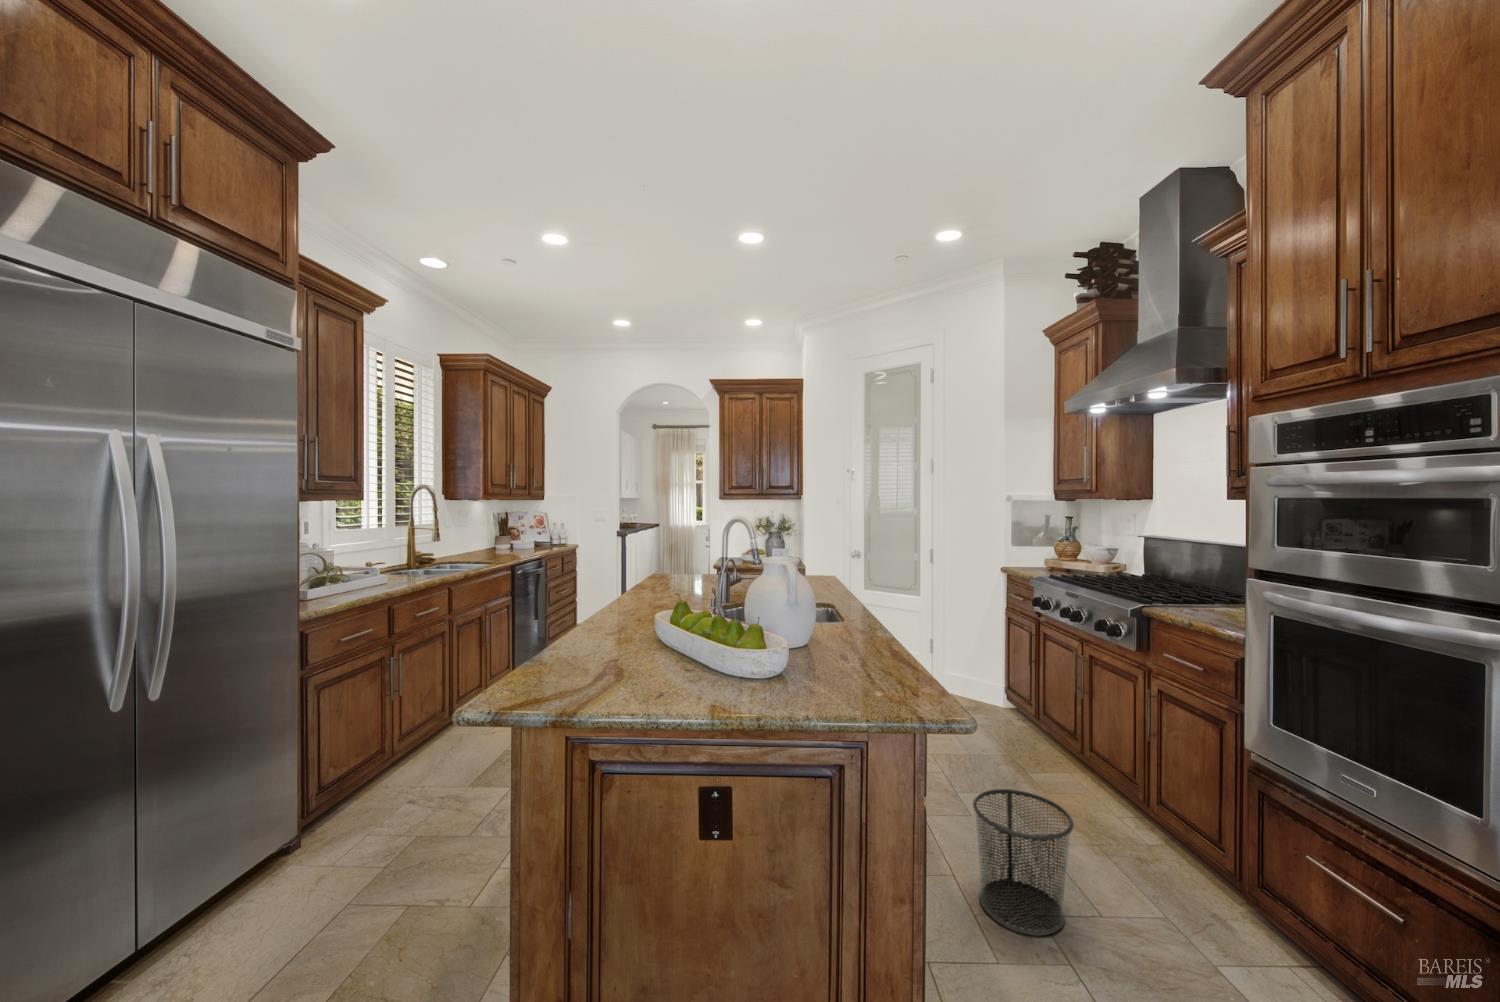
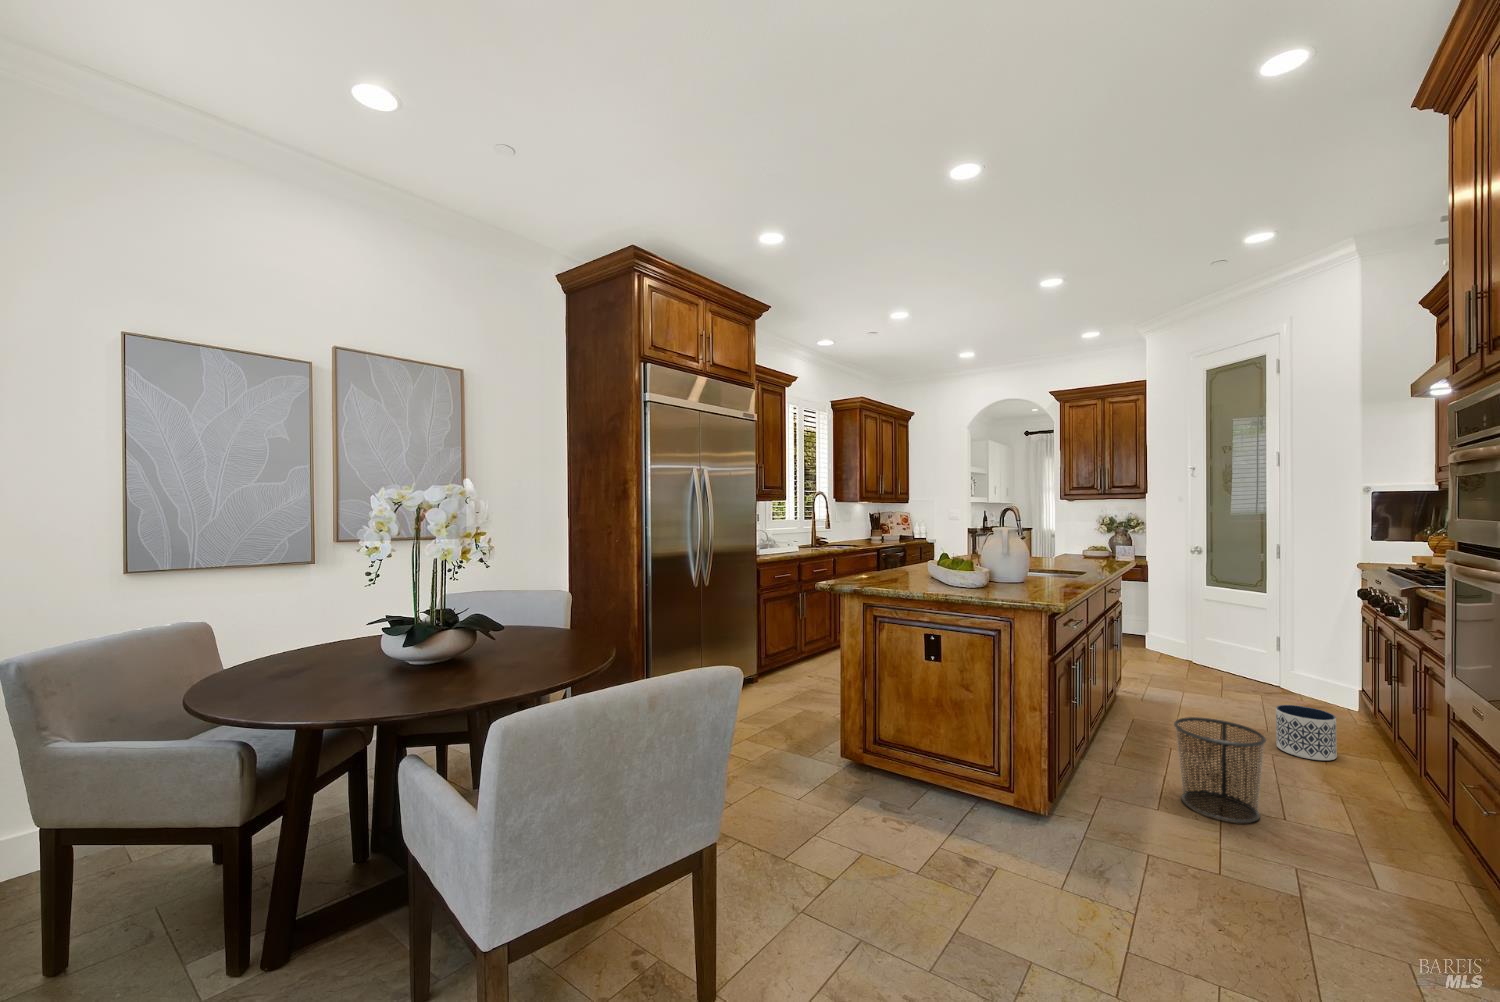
planter: none [981,723,1031,782] -> present [1276,705,1337,761]

